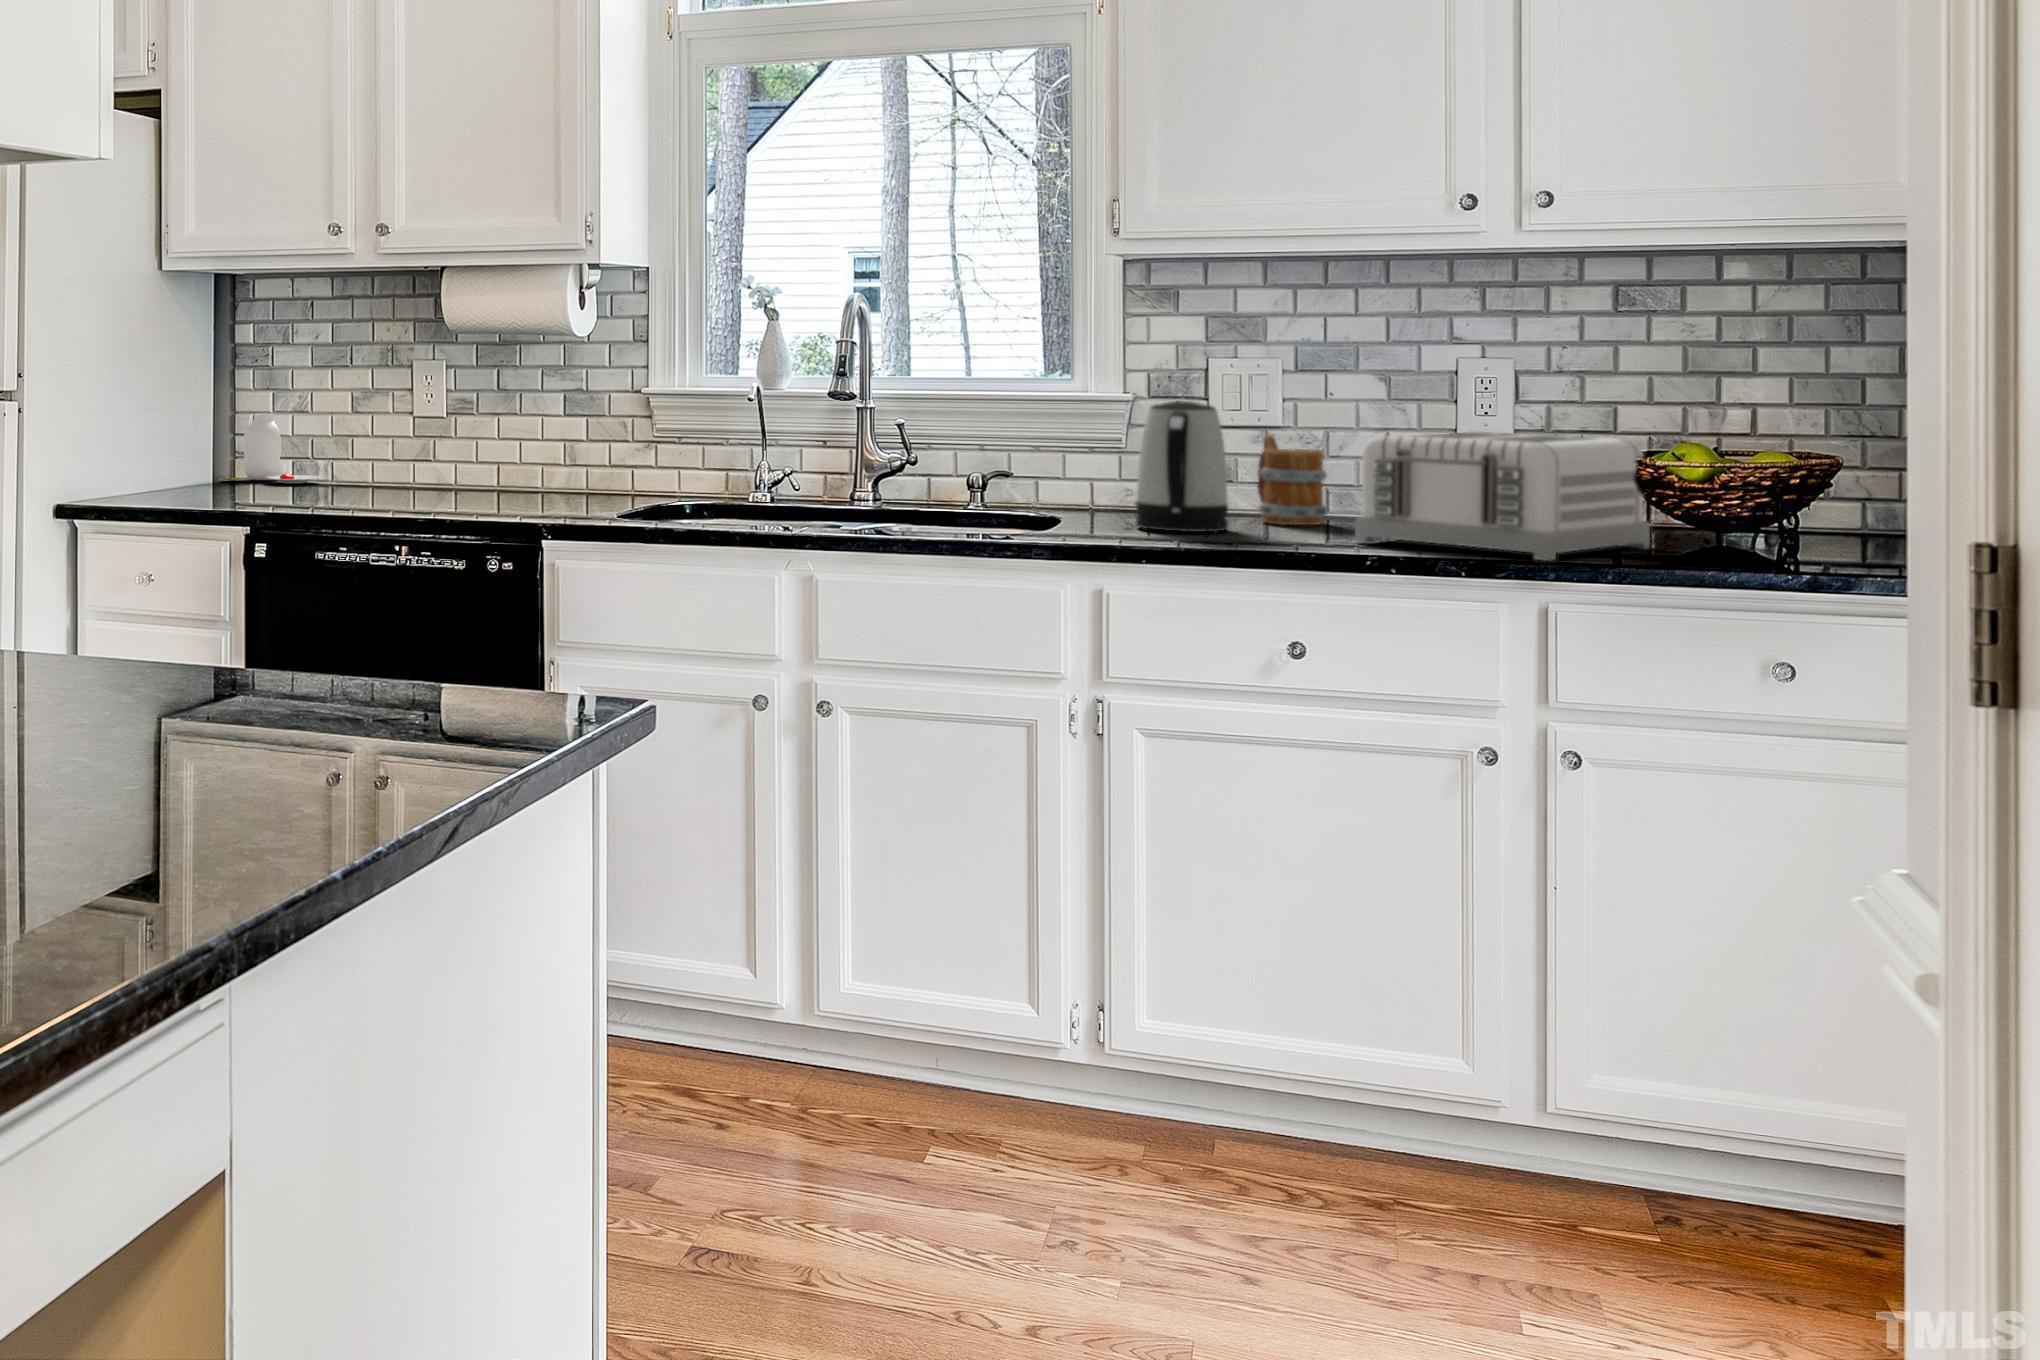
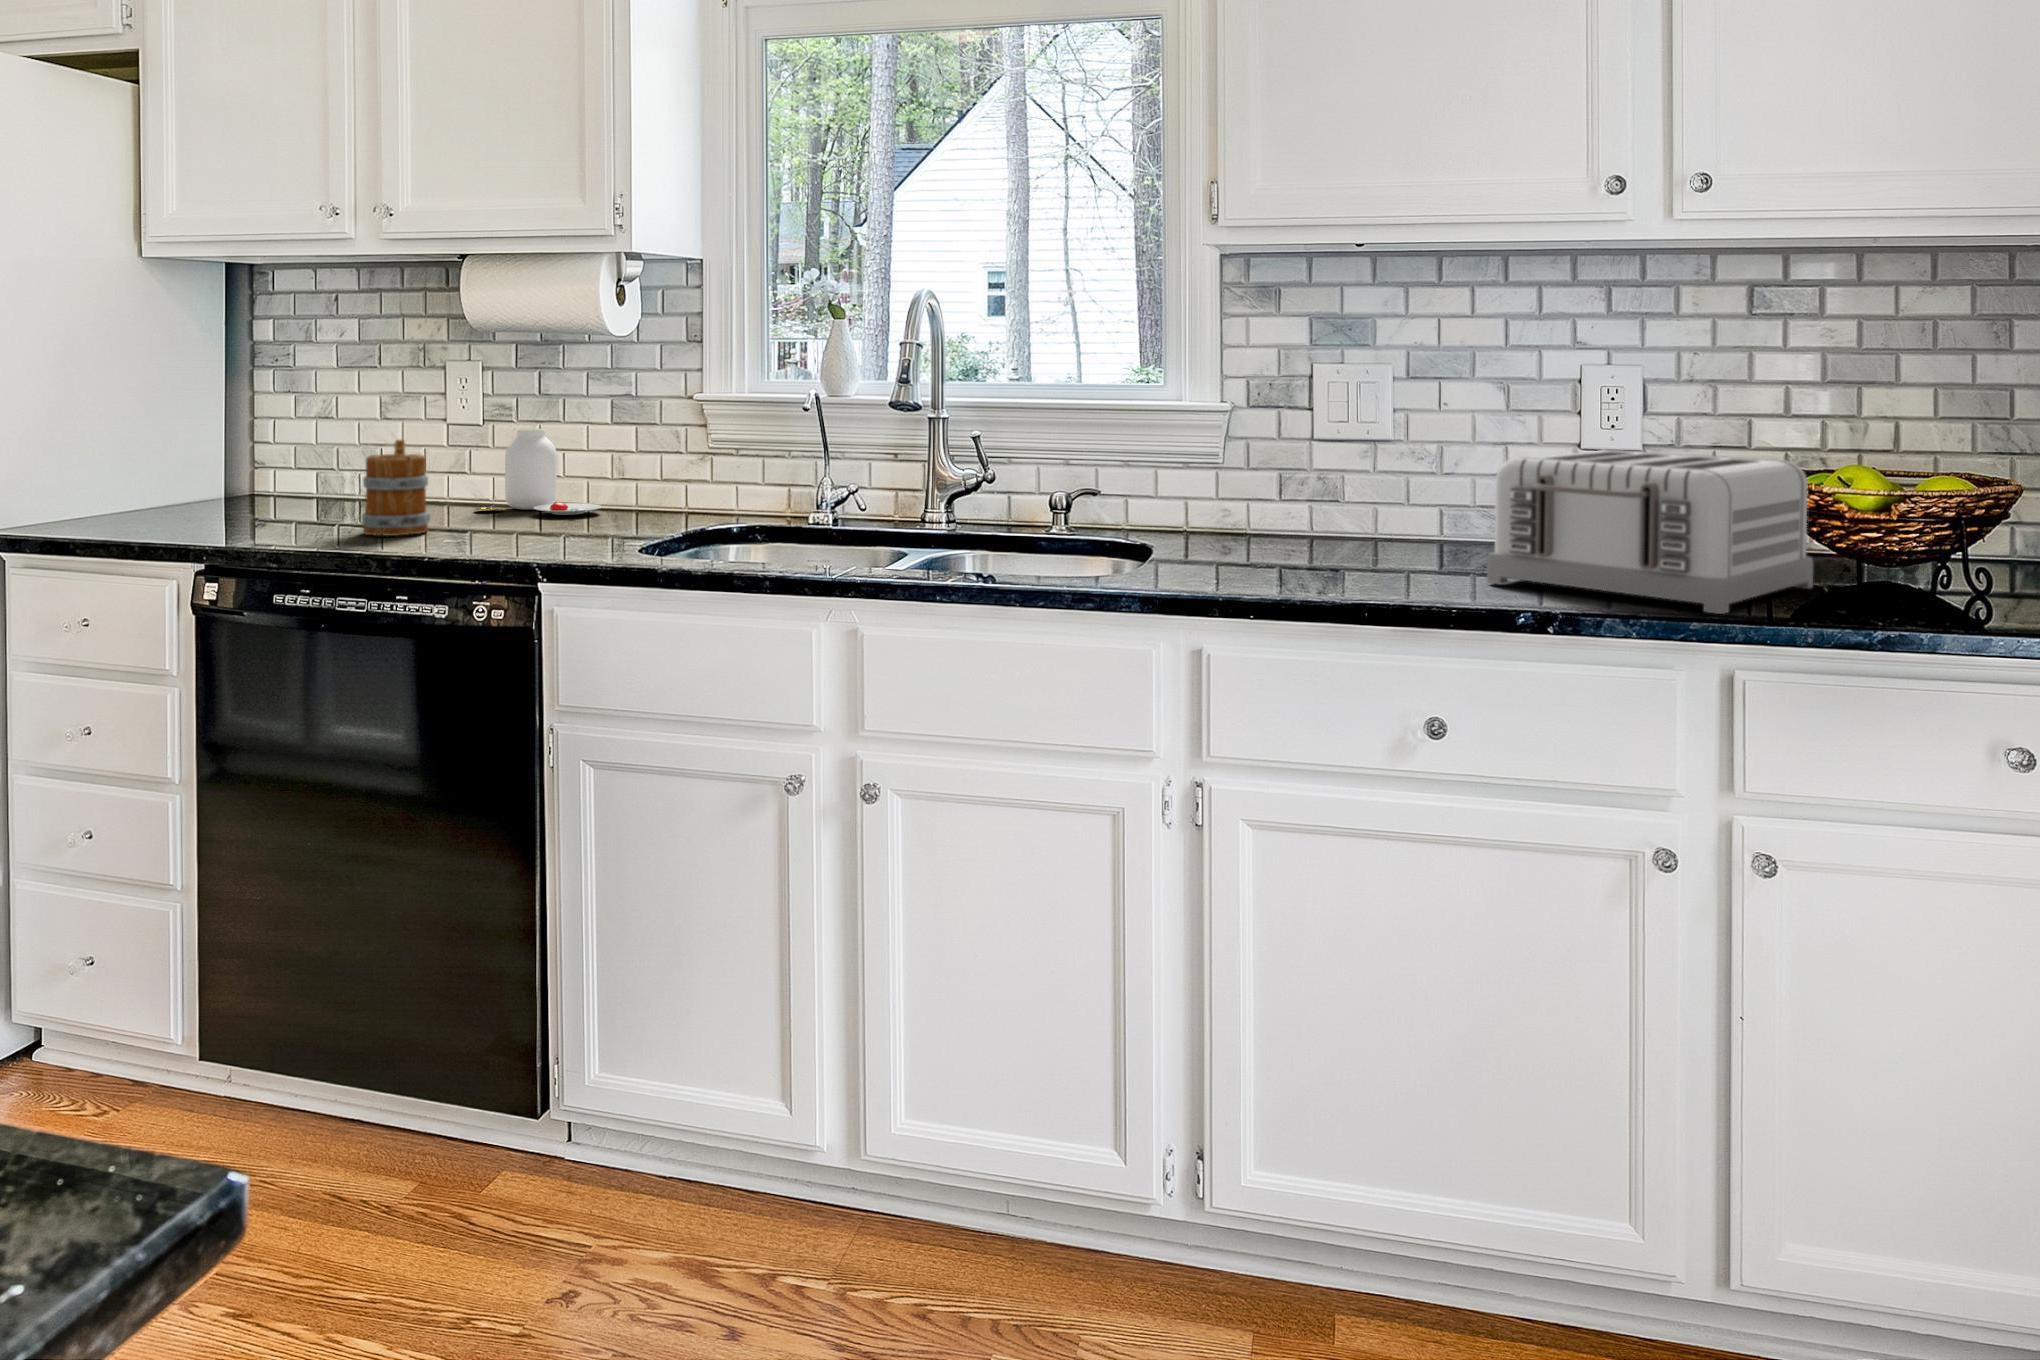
kettle: present [1136,400,1228,532] -> none [1236,414,1340,568]
jar: present [220,414,321,483] -> present [475,428,602,515]
mug: present [1257,435,1328,525] -> present [362,440,430,536]

